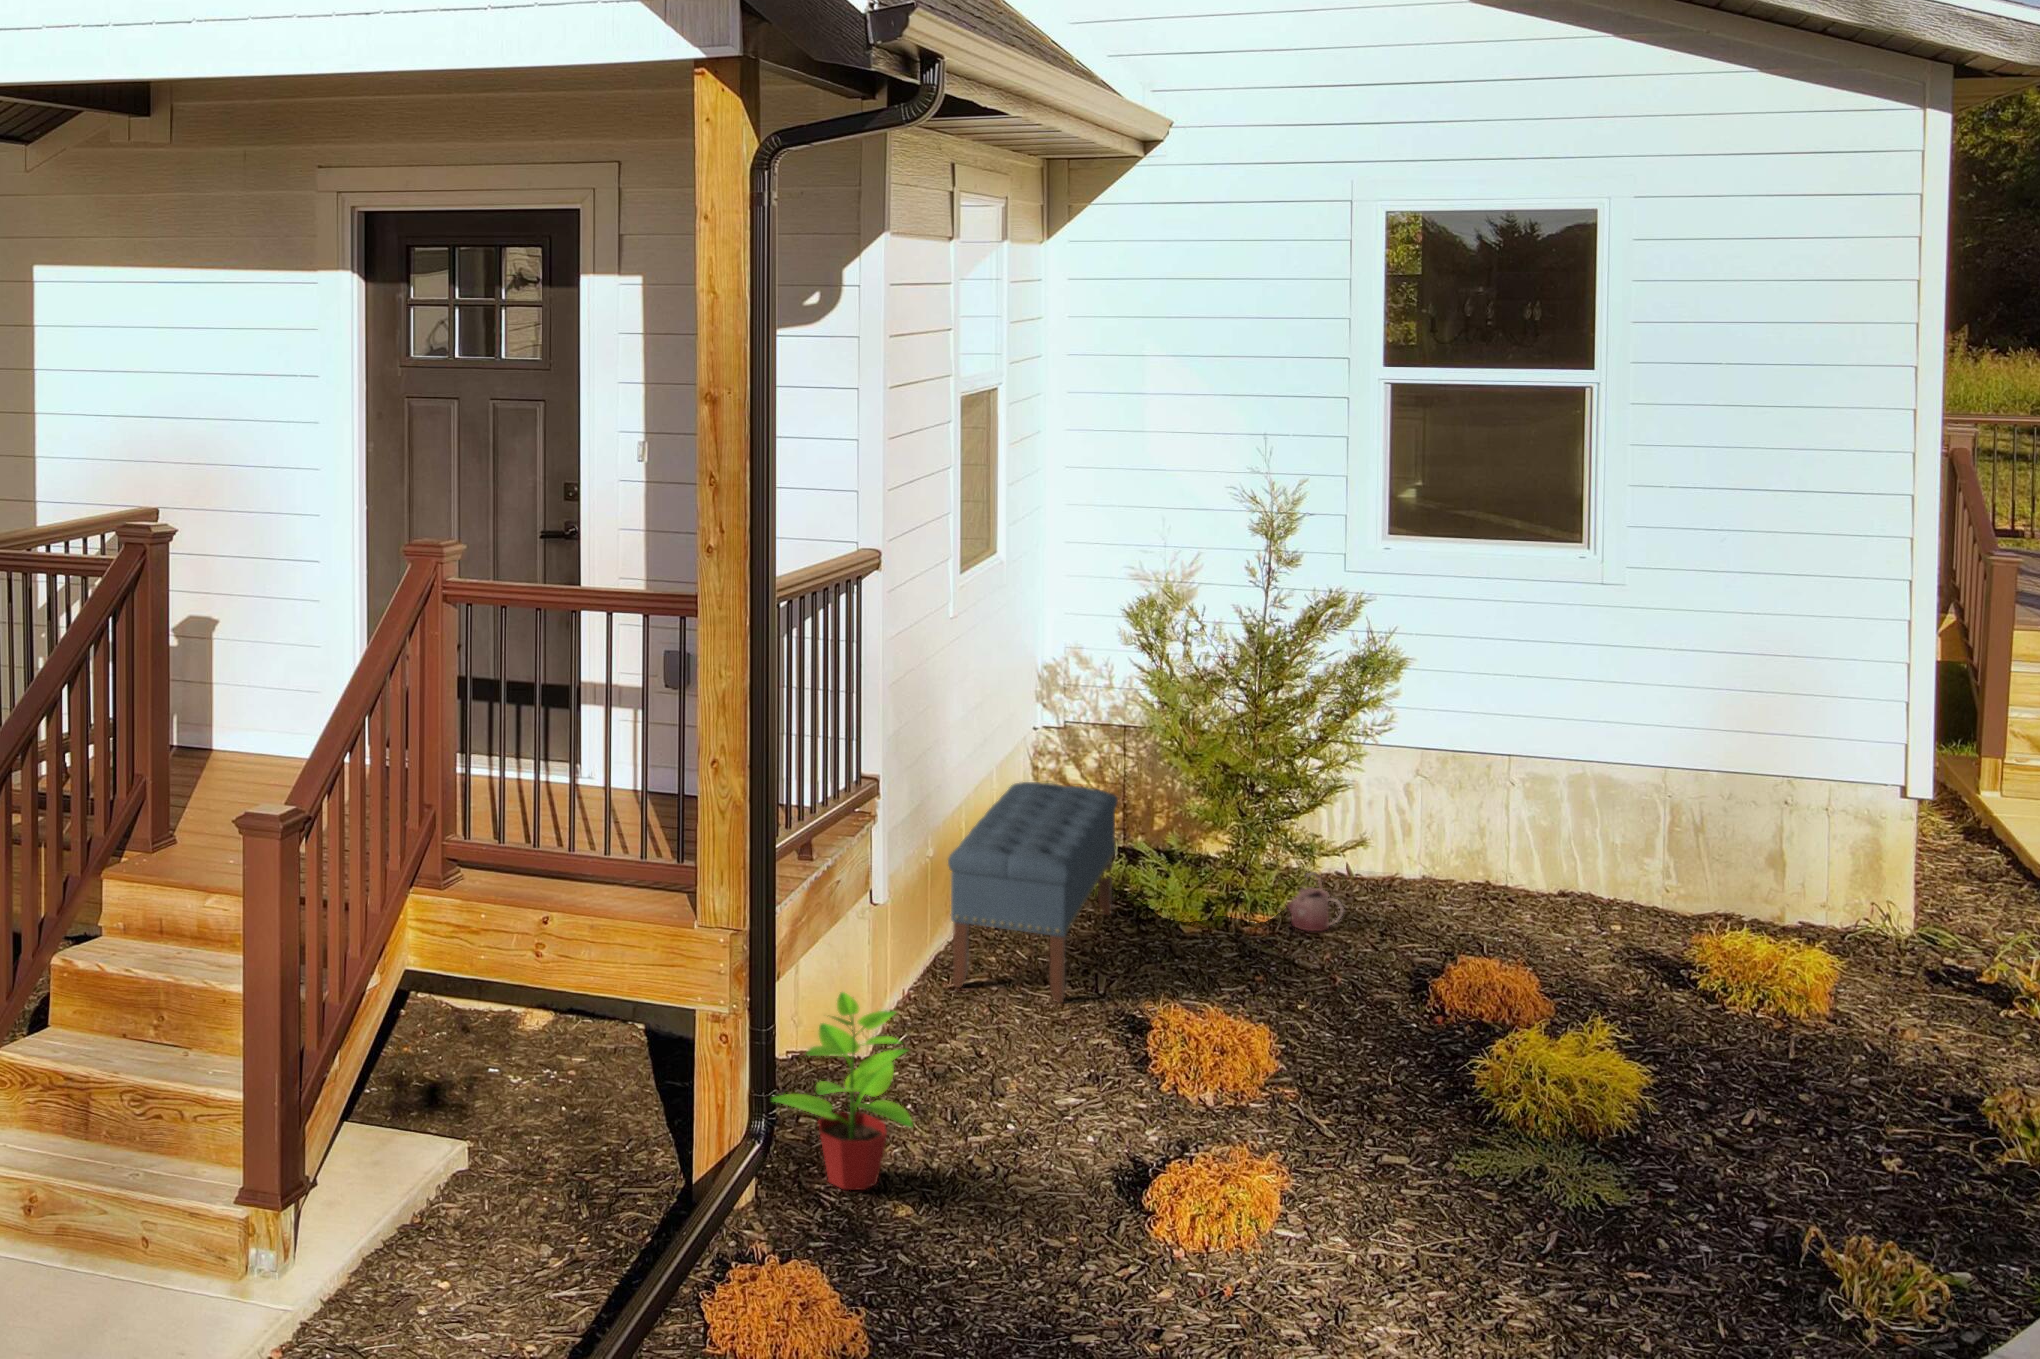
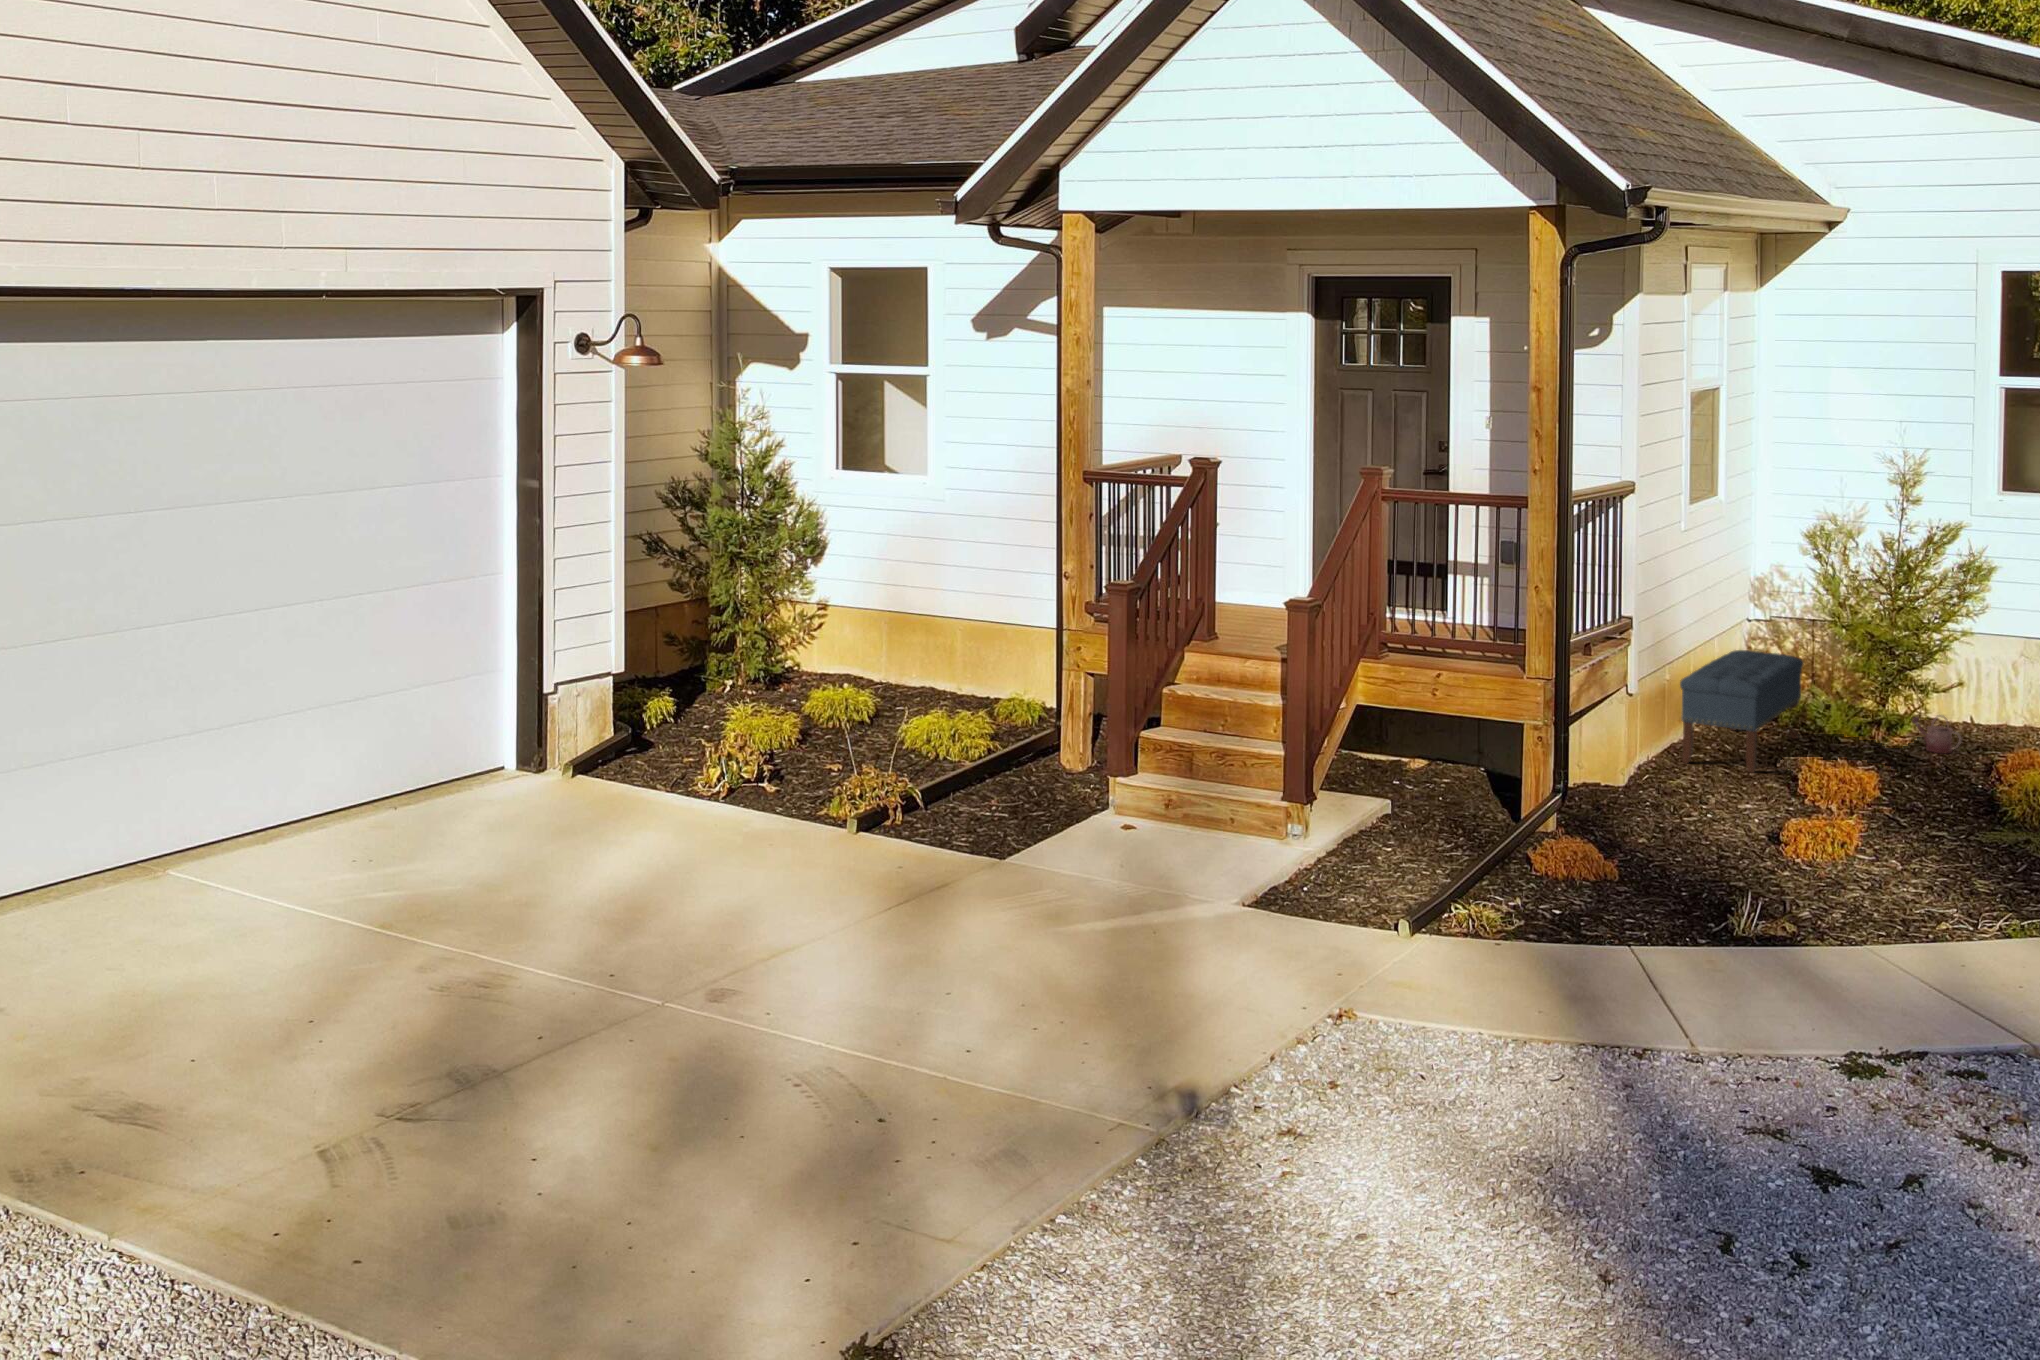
potted plant: present [772,992,913,1190] -> none [1564,723,1647,830]

